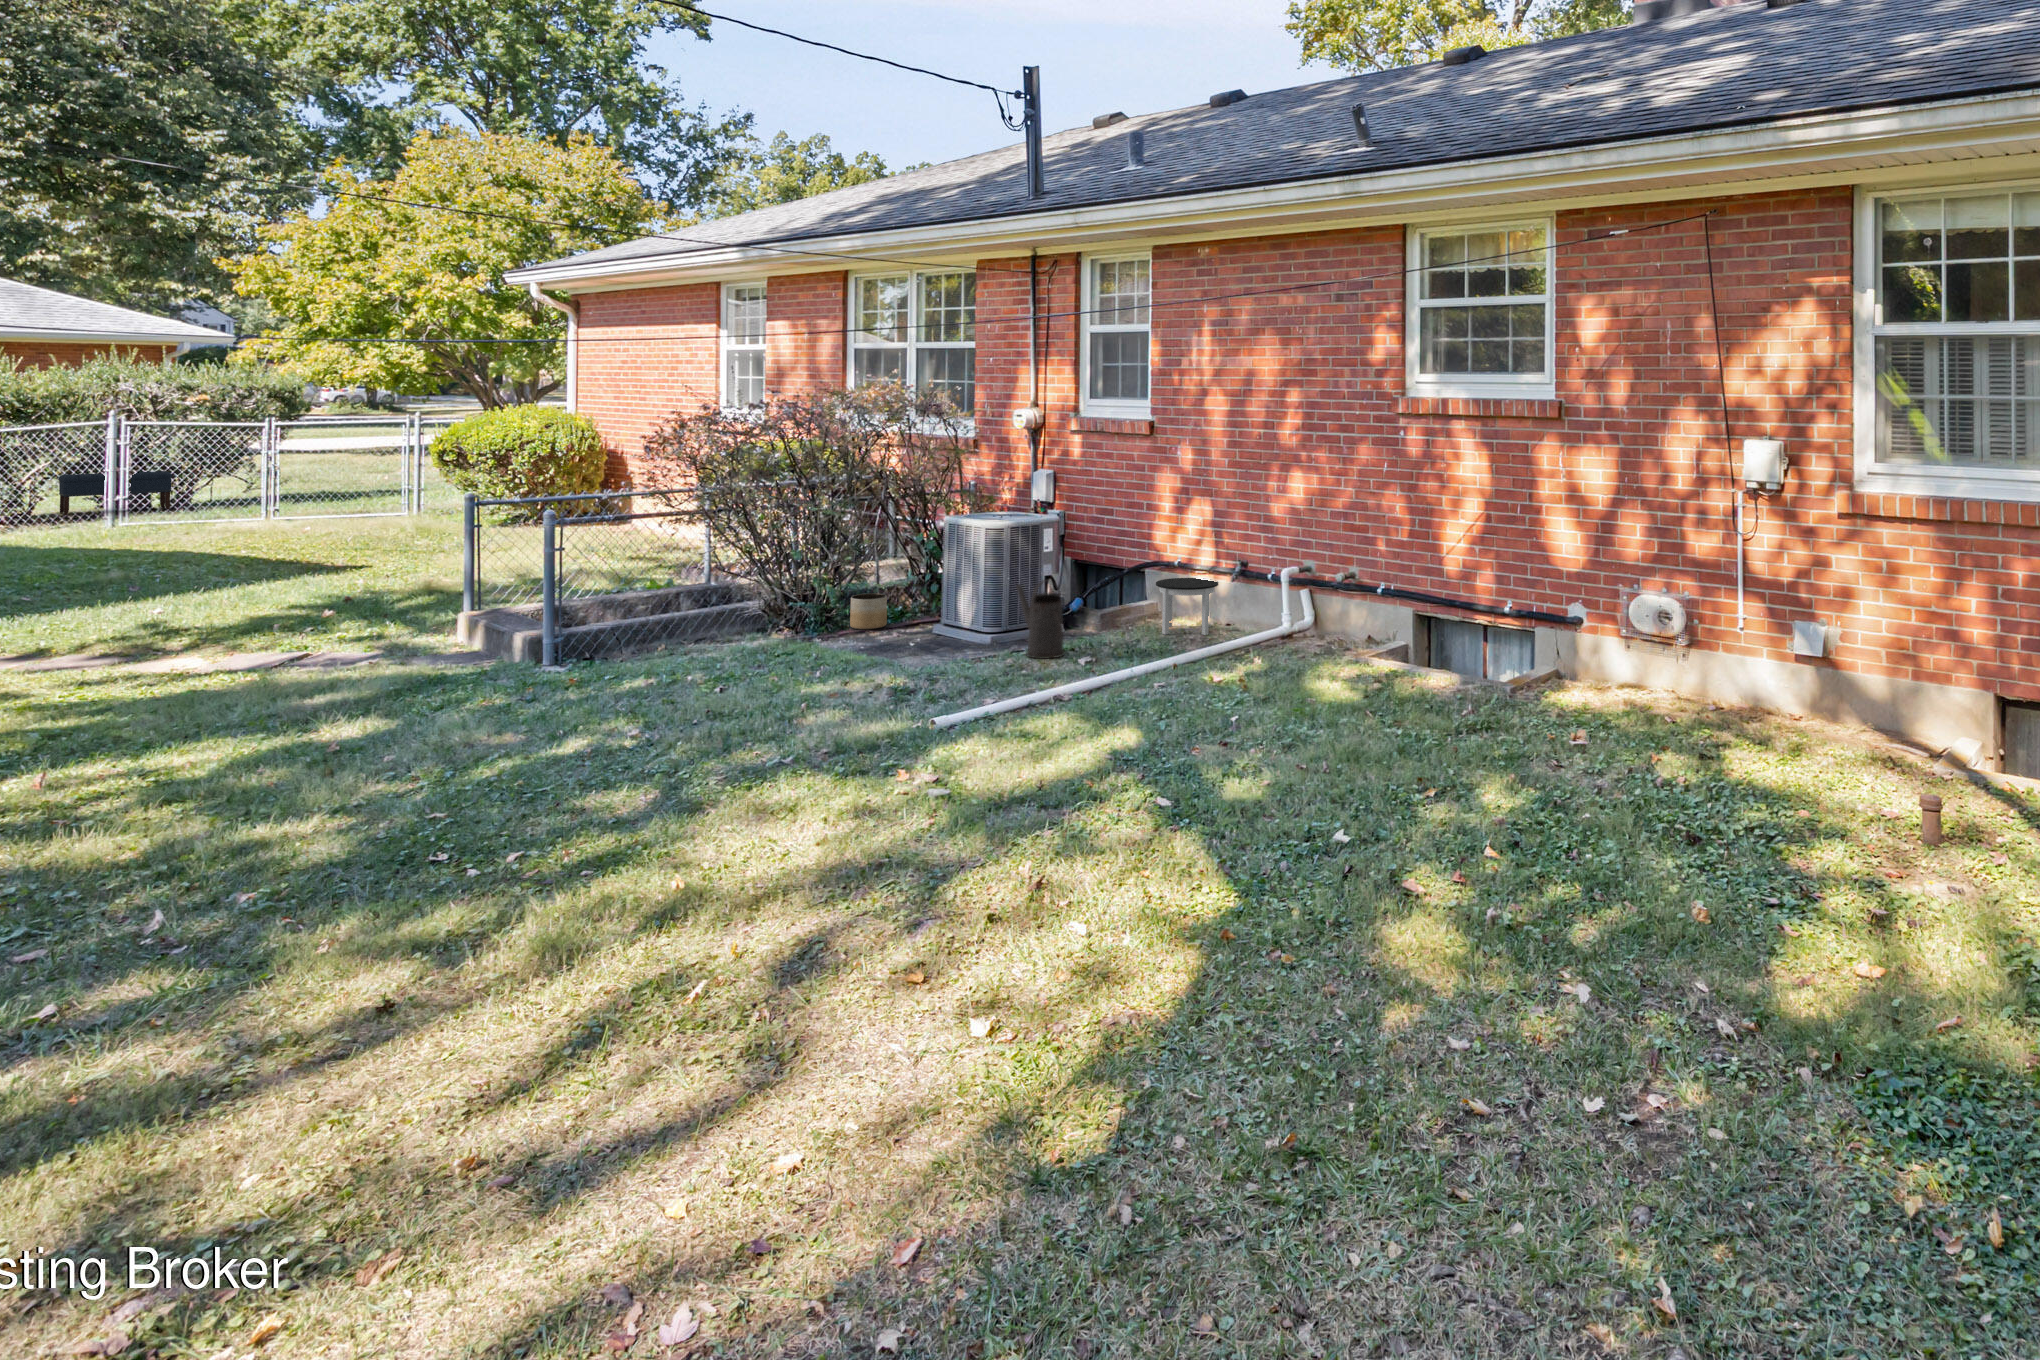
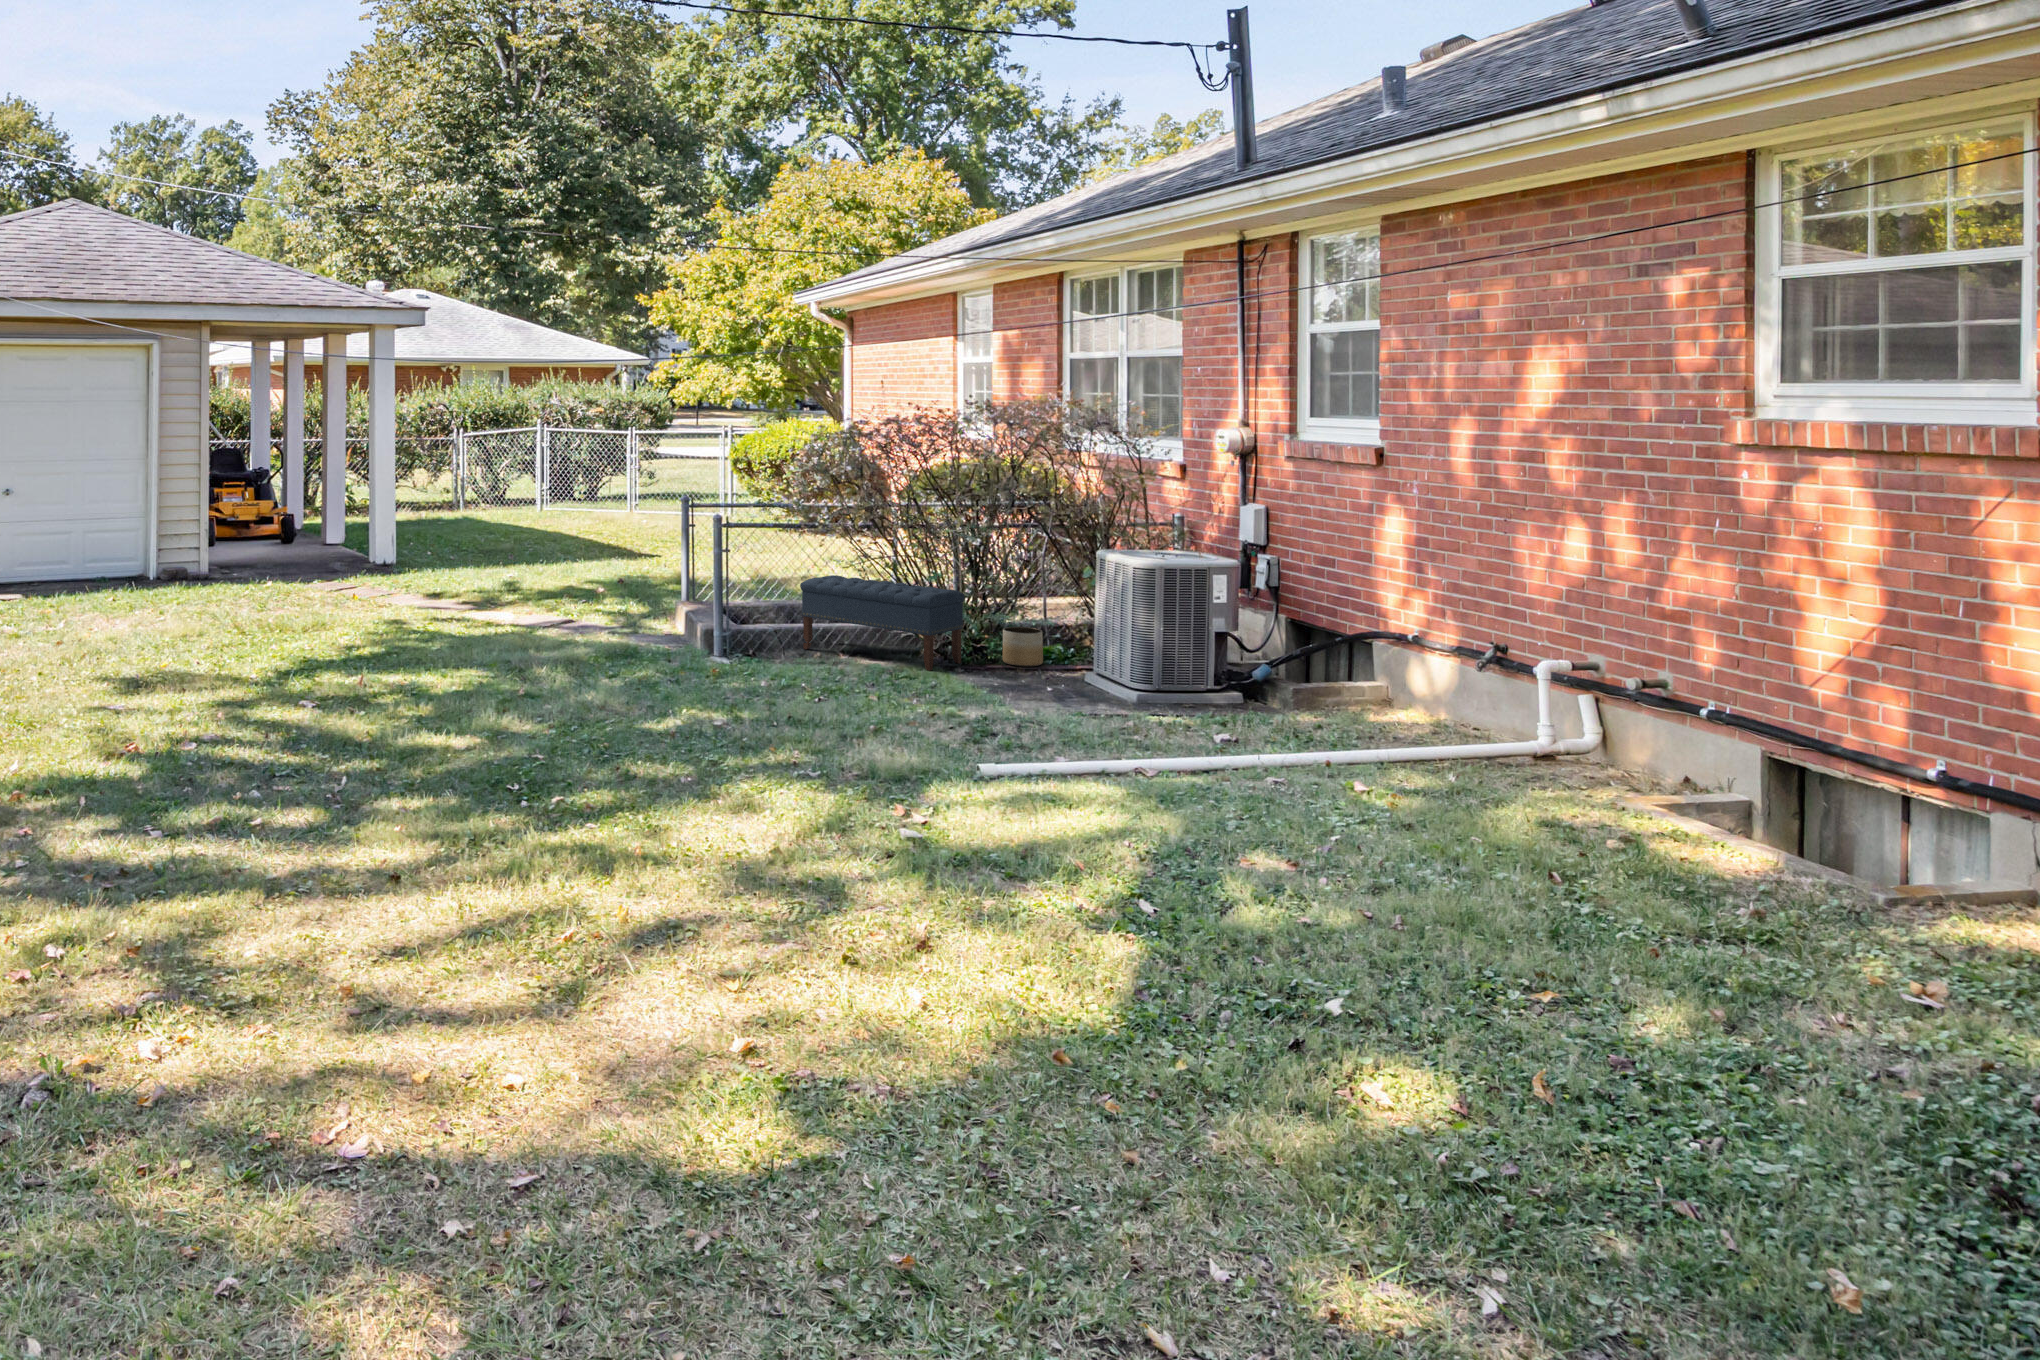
bench: present [58,471,173,515] -> present [800,575,965,671]
round table: present [1156,578,1218,635] -> none [1366,653,1463,734]
watering can: present [1017,581,1065,659] -> none [1165,632,1215,728]

